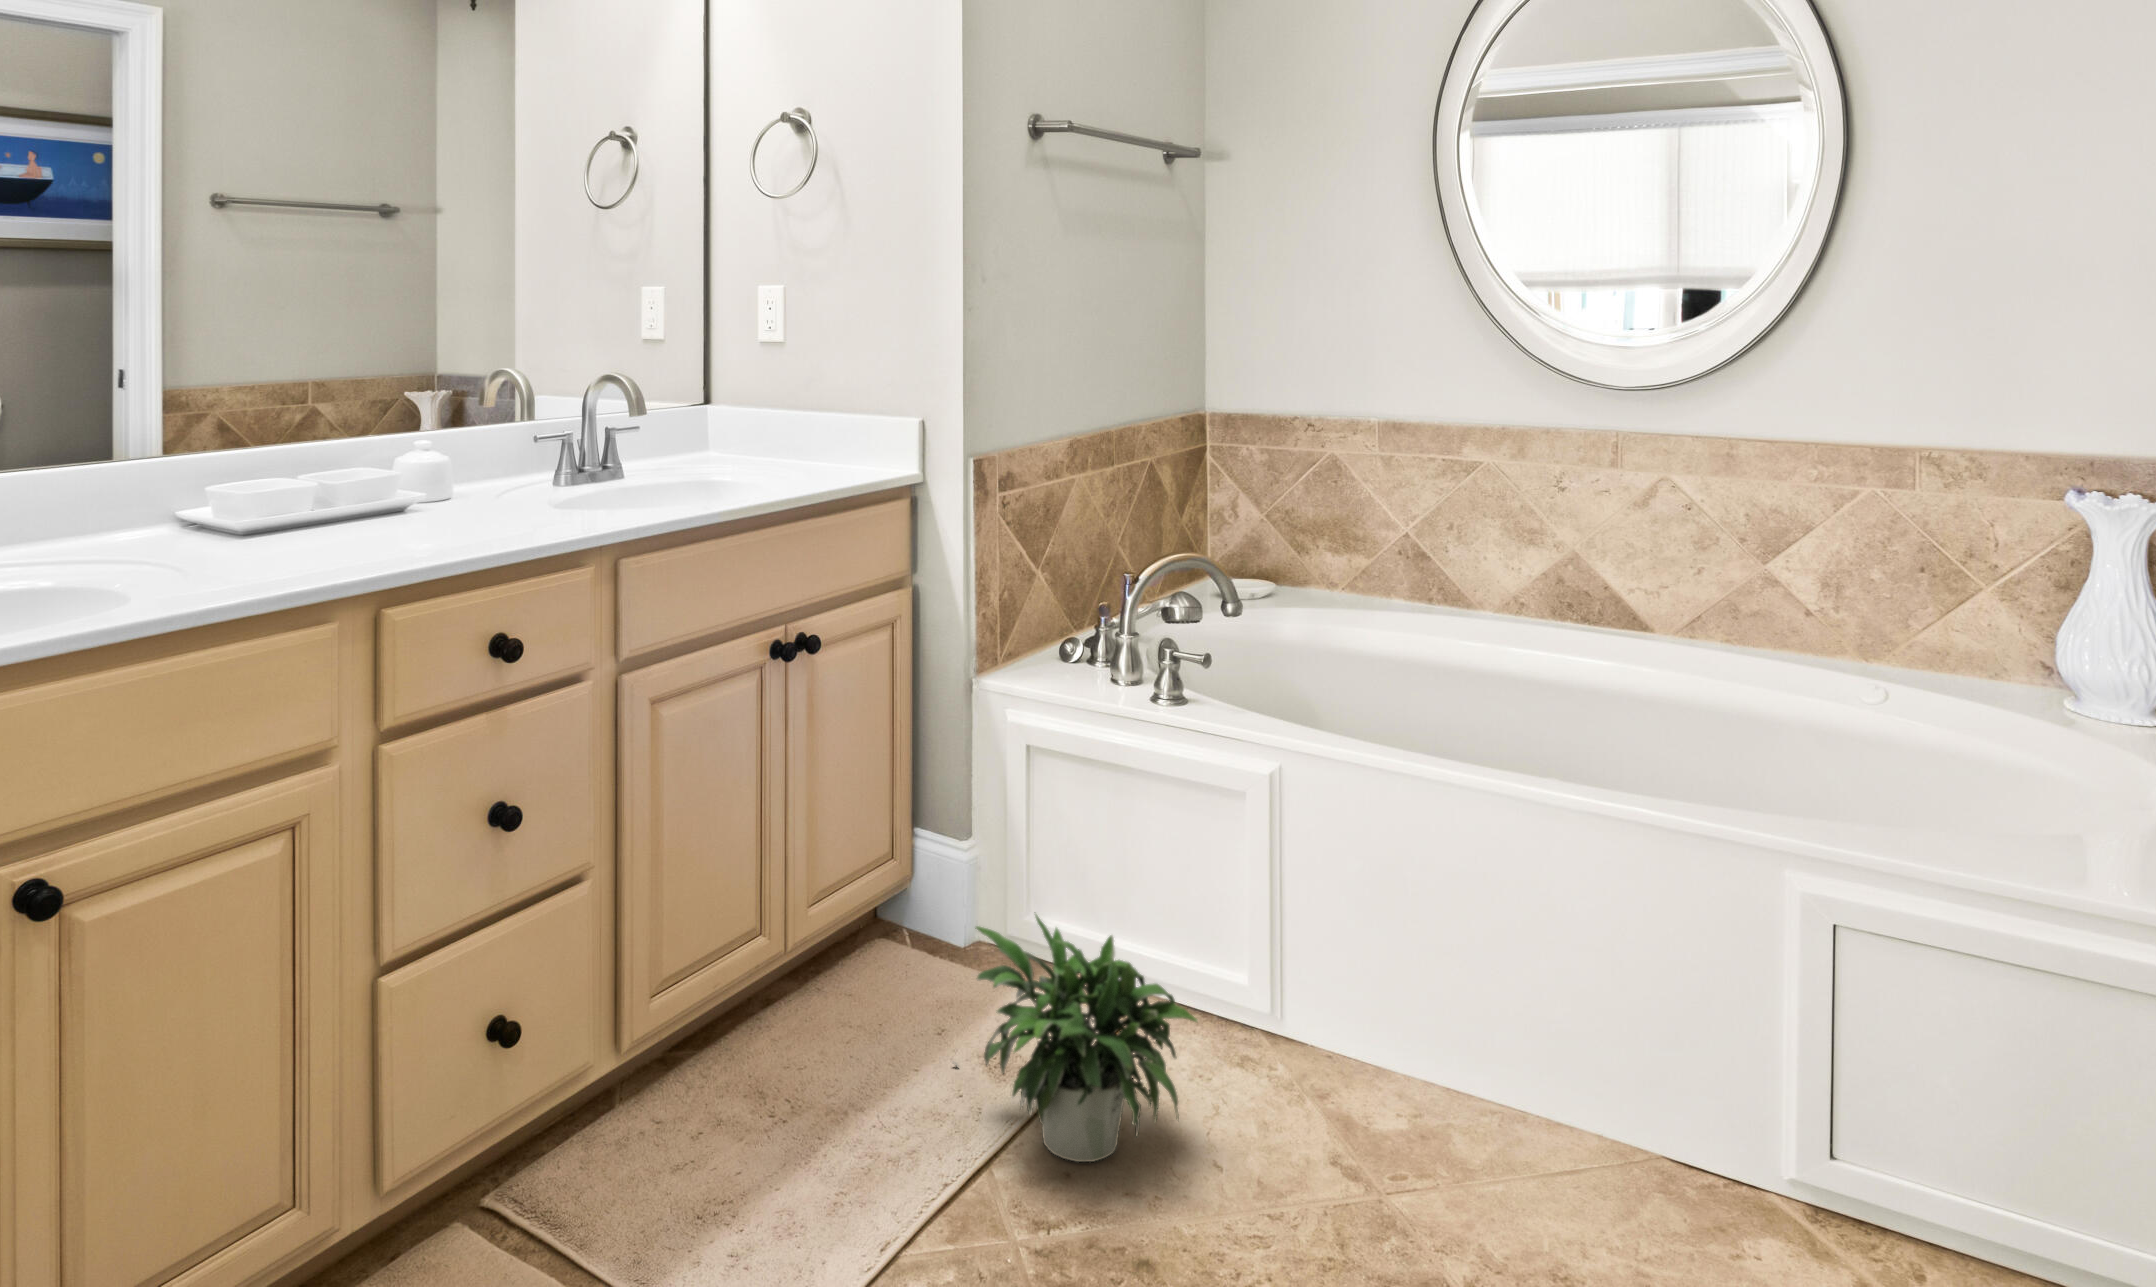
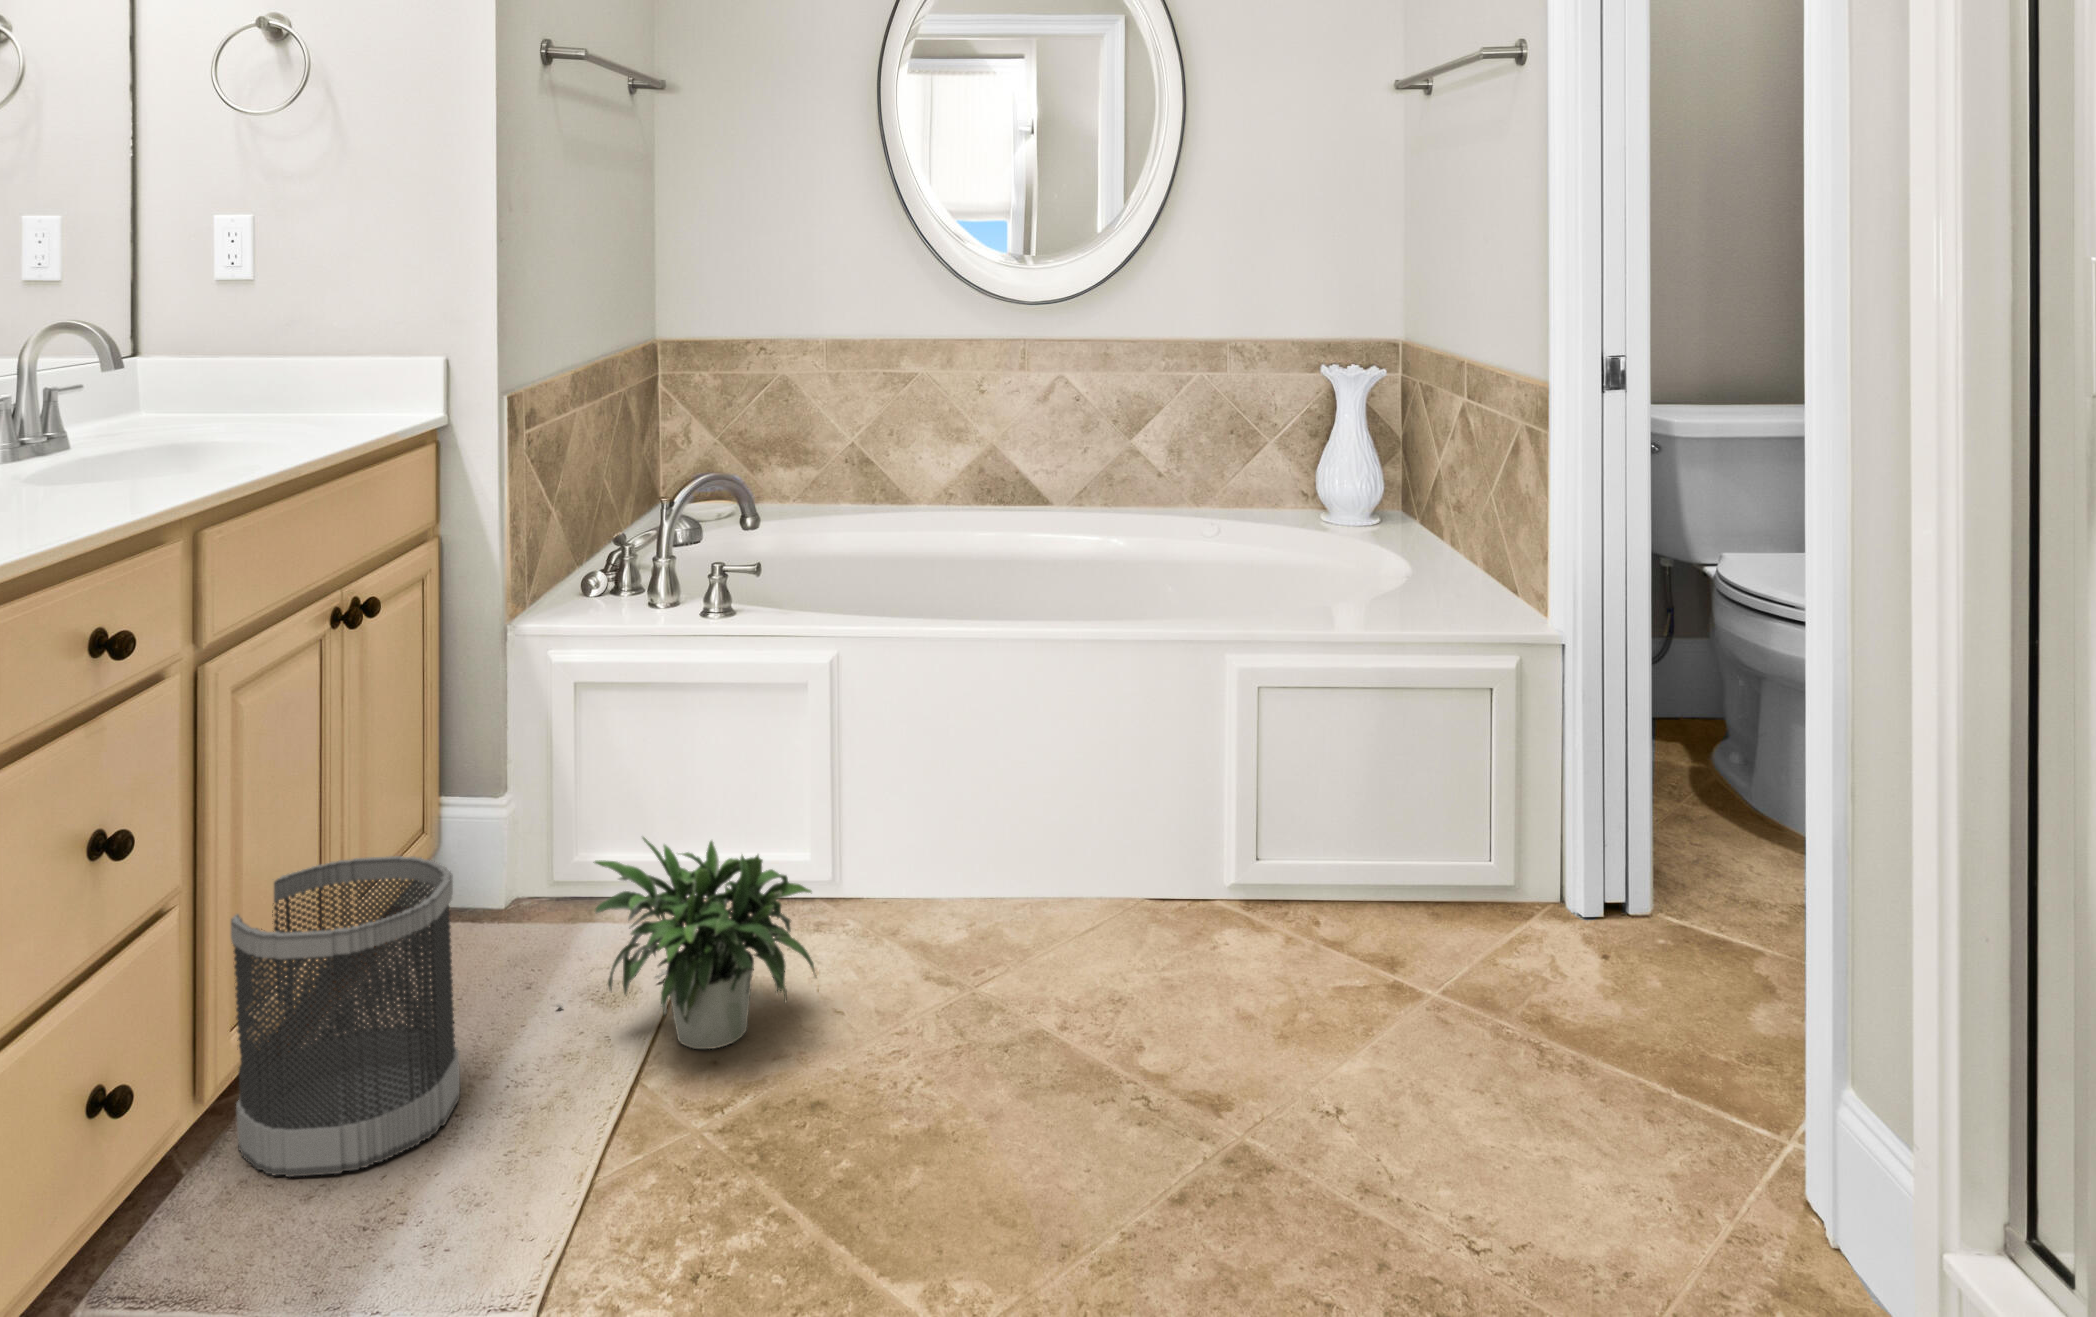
wastebasket: none [643,866,837,1163] -> present [231,856,460,1177]

